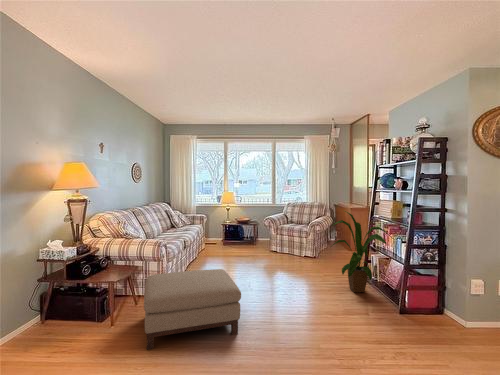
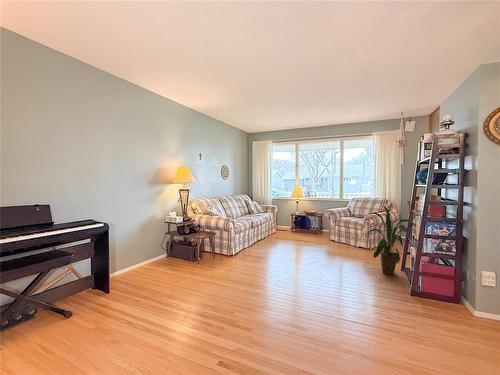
ottoman: present [144,269,241,350] -> none [216,239,278,282]

